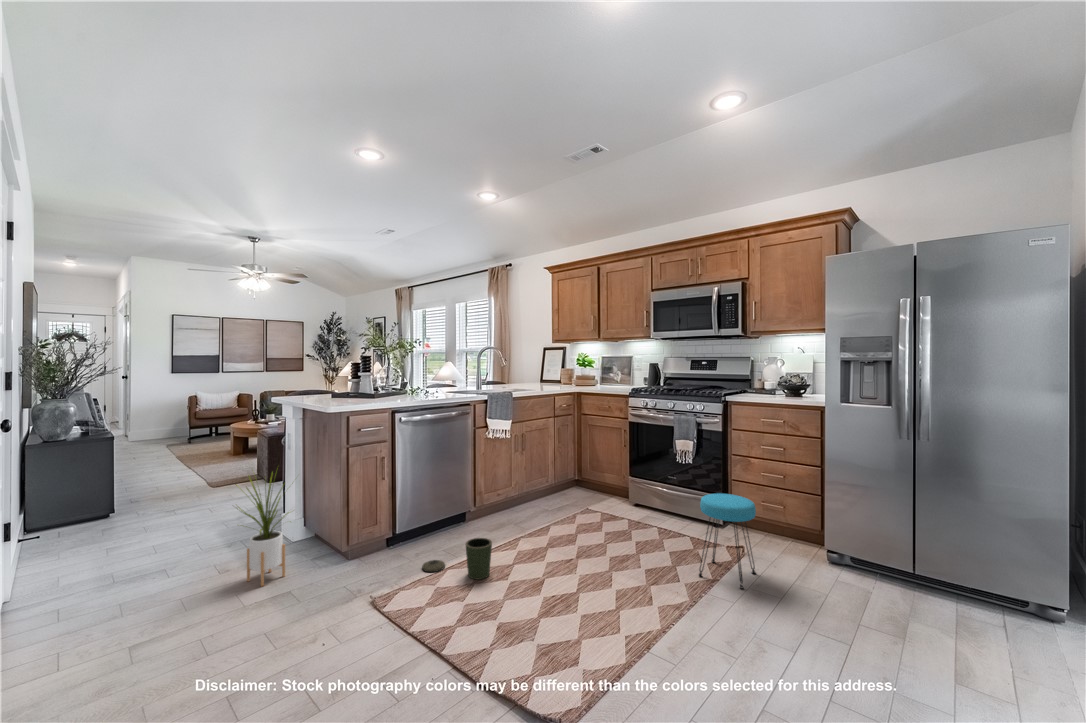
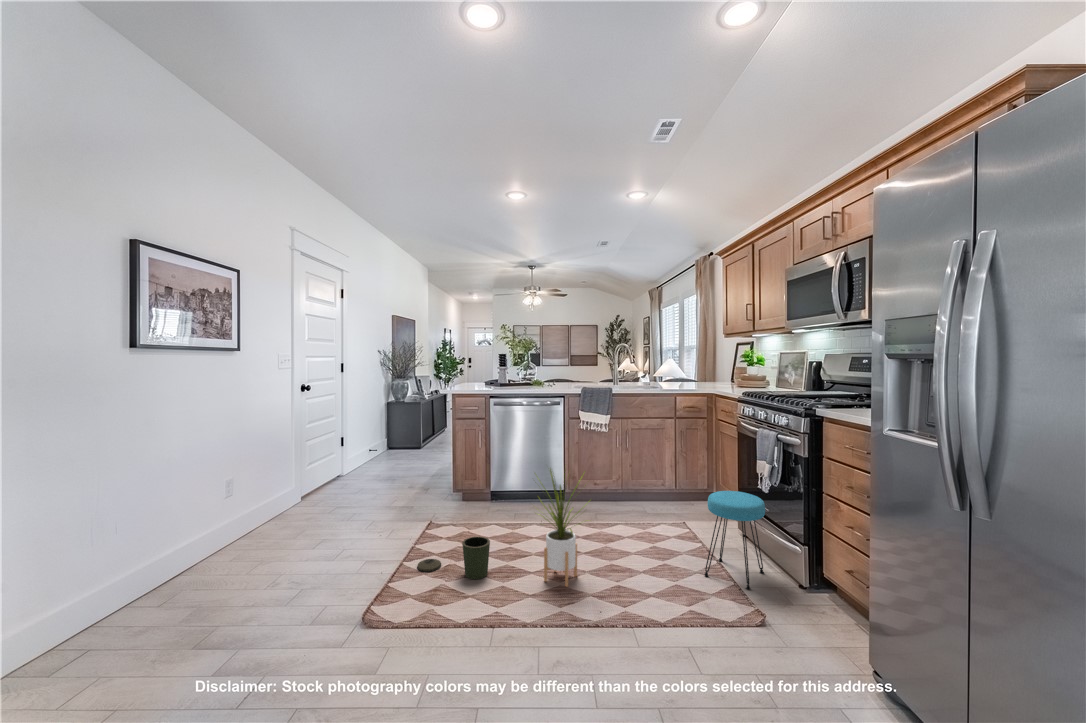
house plant: present [236,473,289,586] -> present [541,469,582,587]

